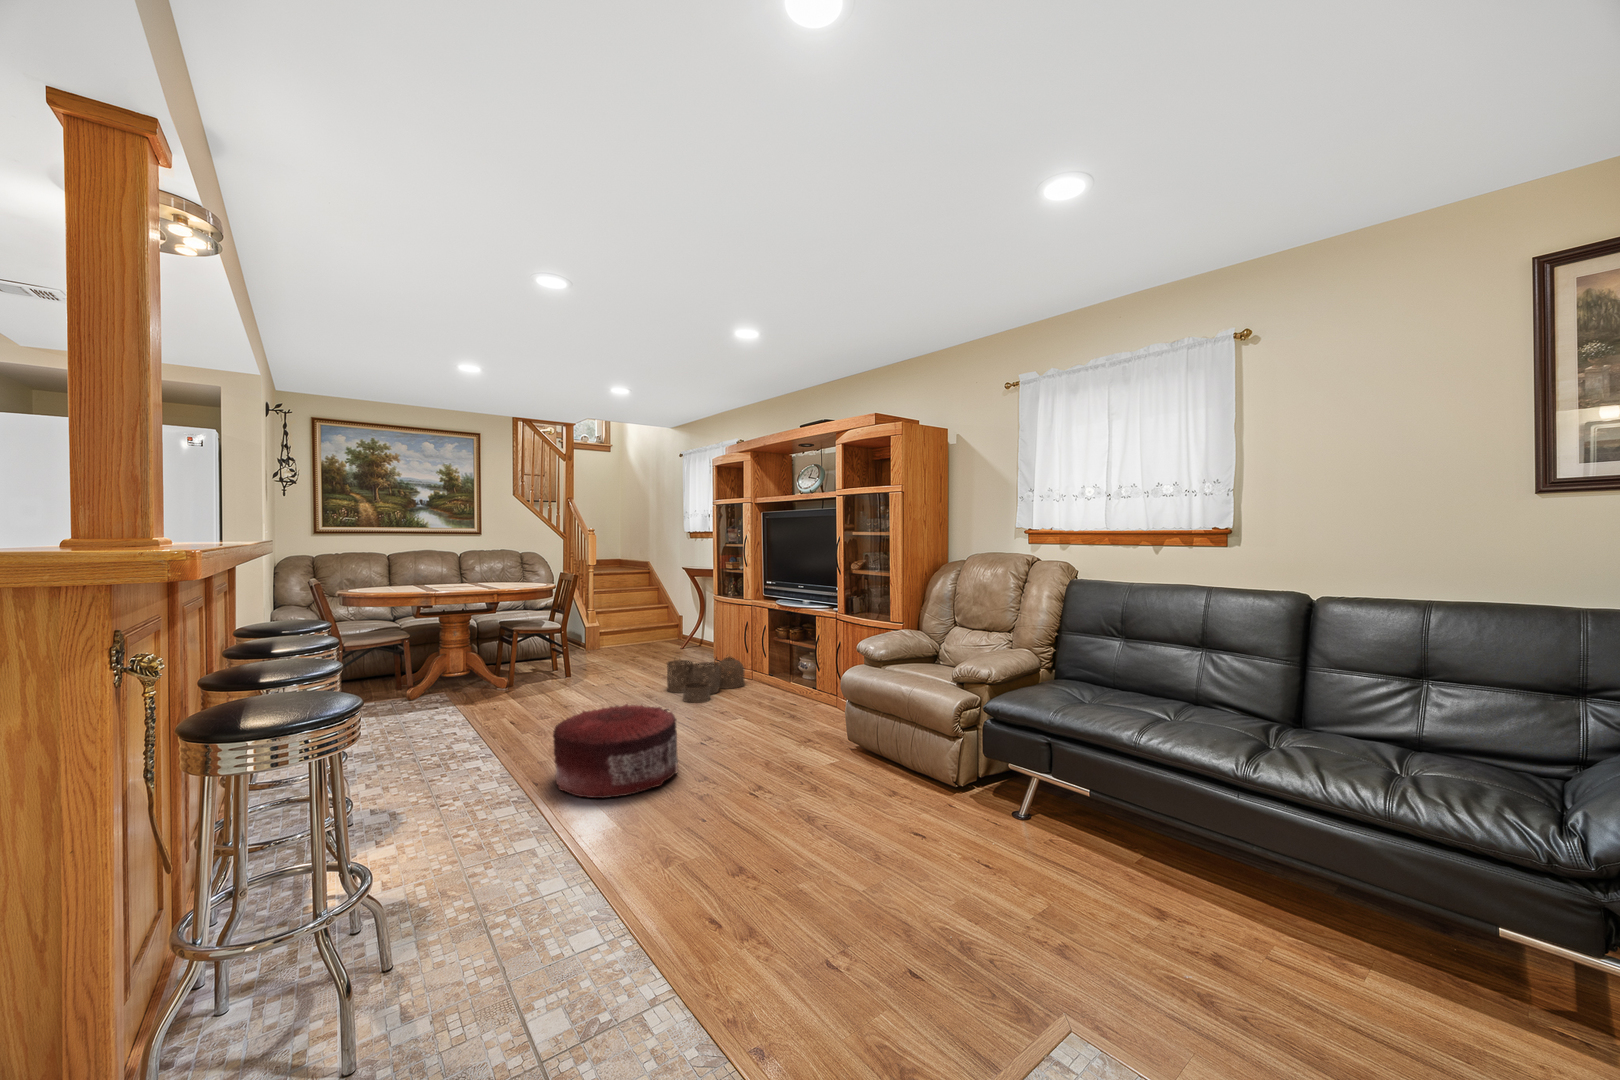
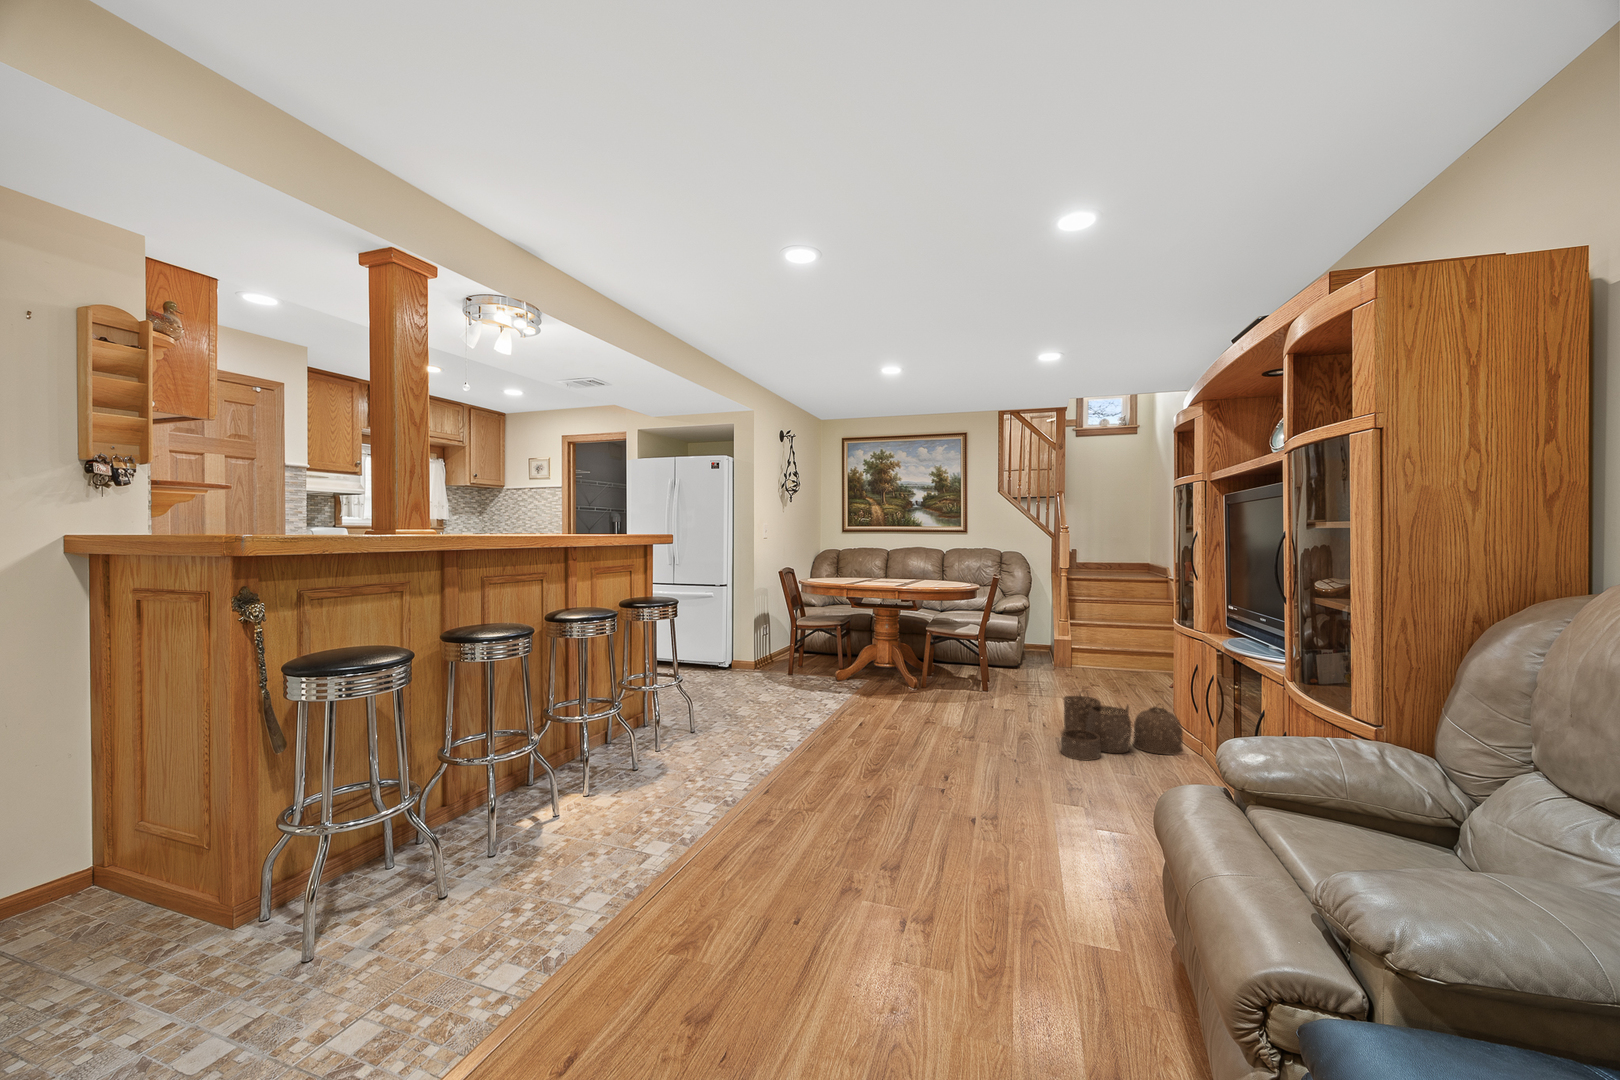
pouf: present [553,704,678,798] -> none [774,725,919,841]

